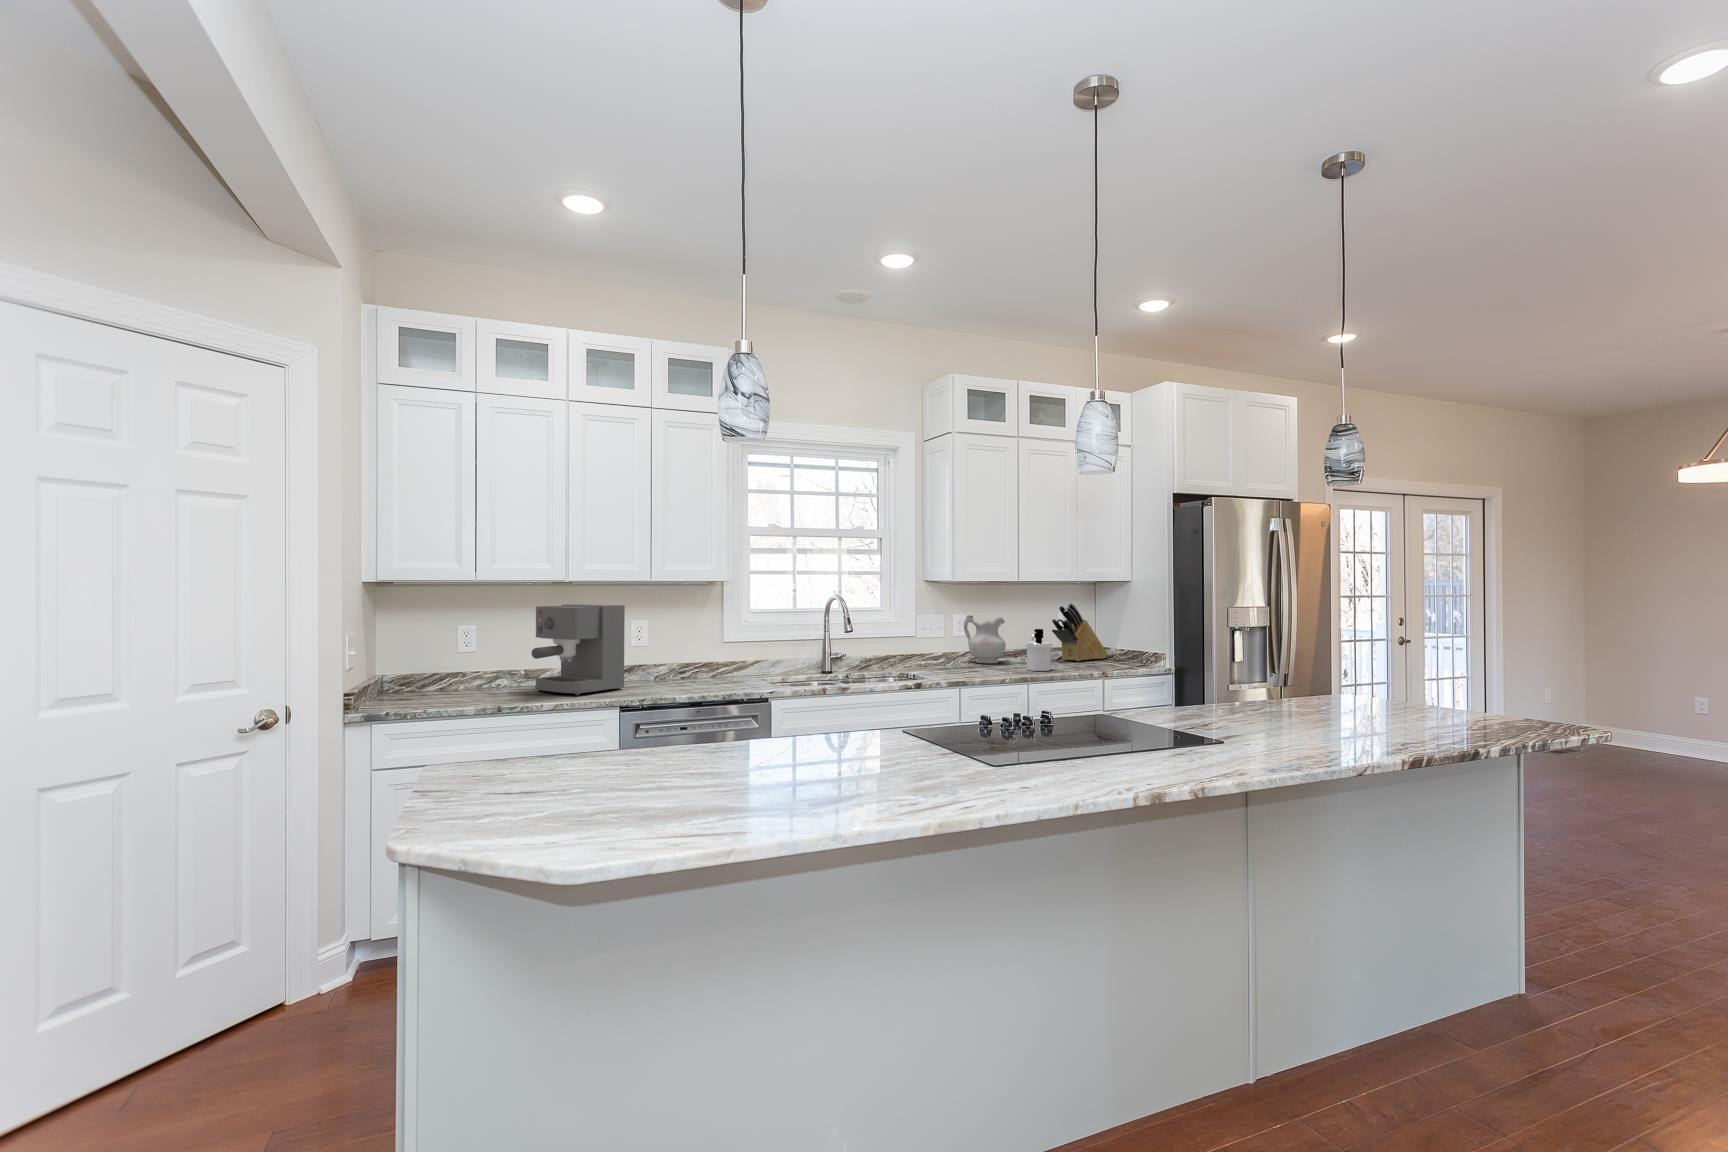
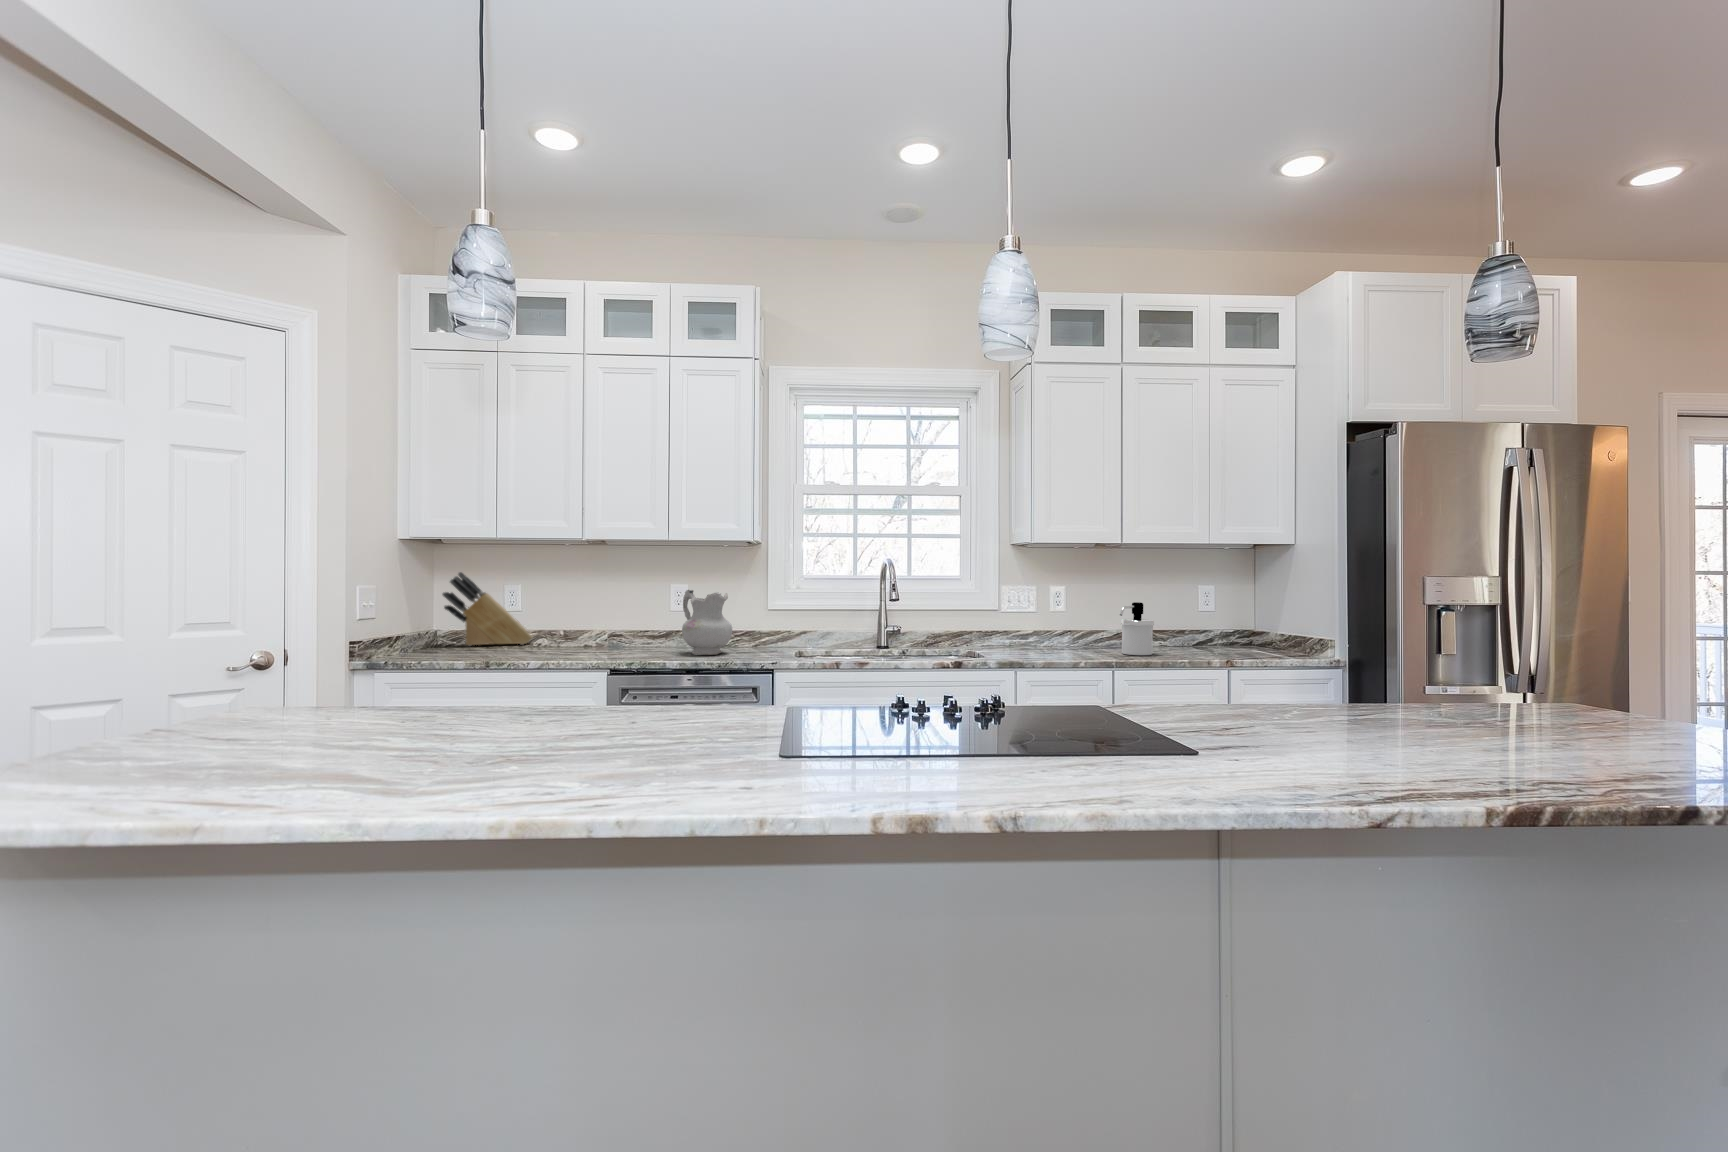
knife block: present [1052,603,1107,661] -> present [443,572,533,646]
coffee maker: present [531,604,625,695] -> none [531,565,637,656]
ceramic pitcher: present [963,615,1006,663] -> present [682,590,732,655]

